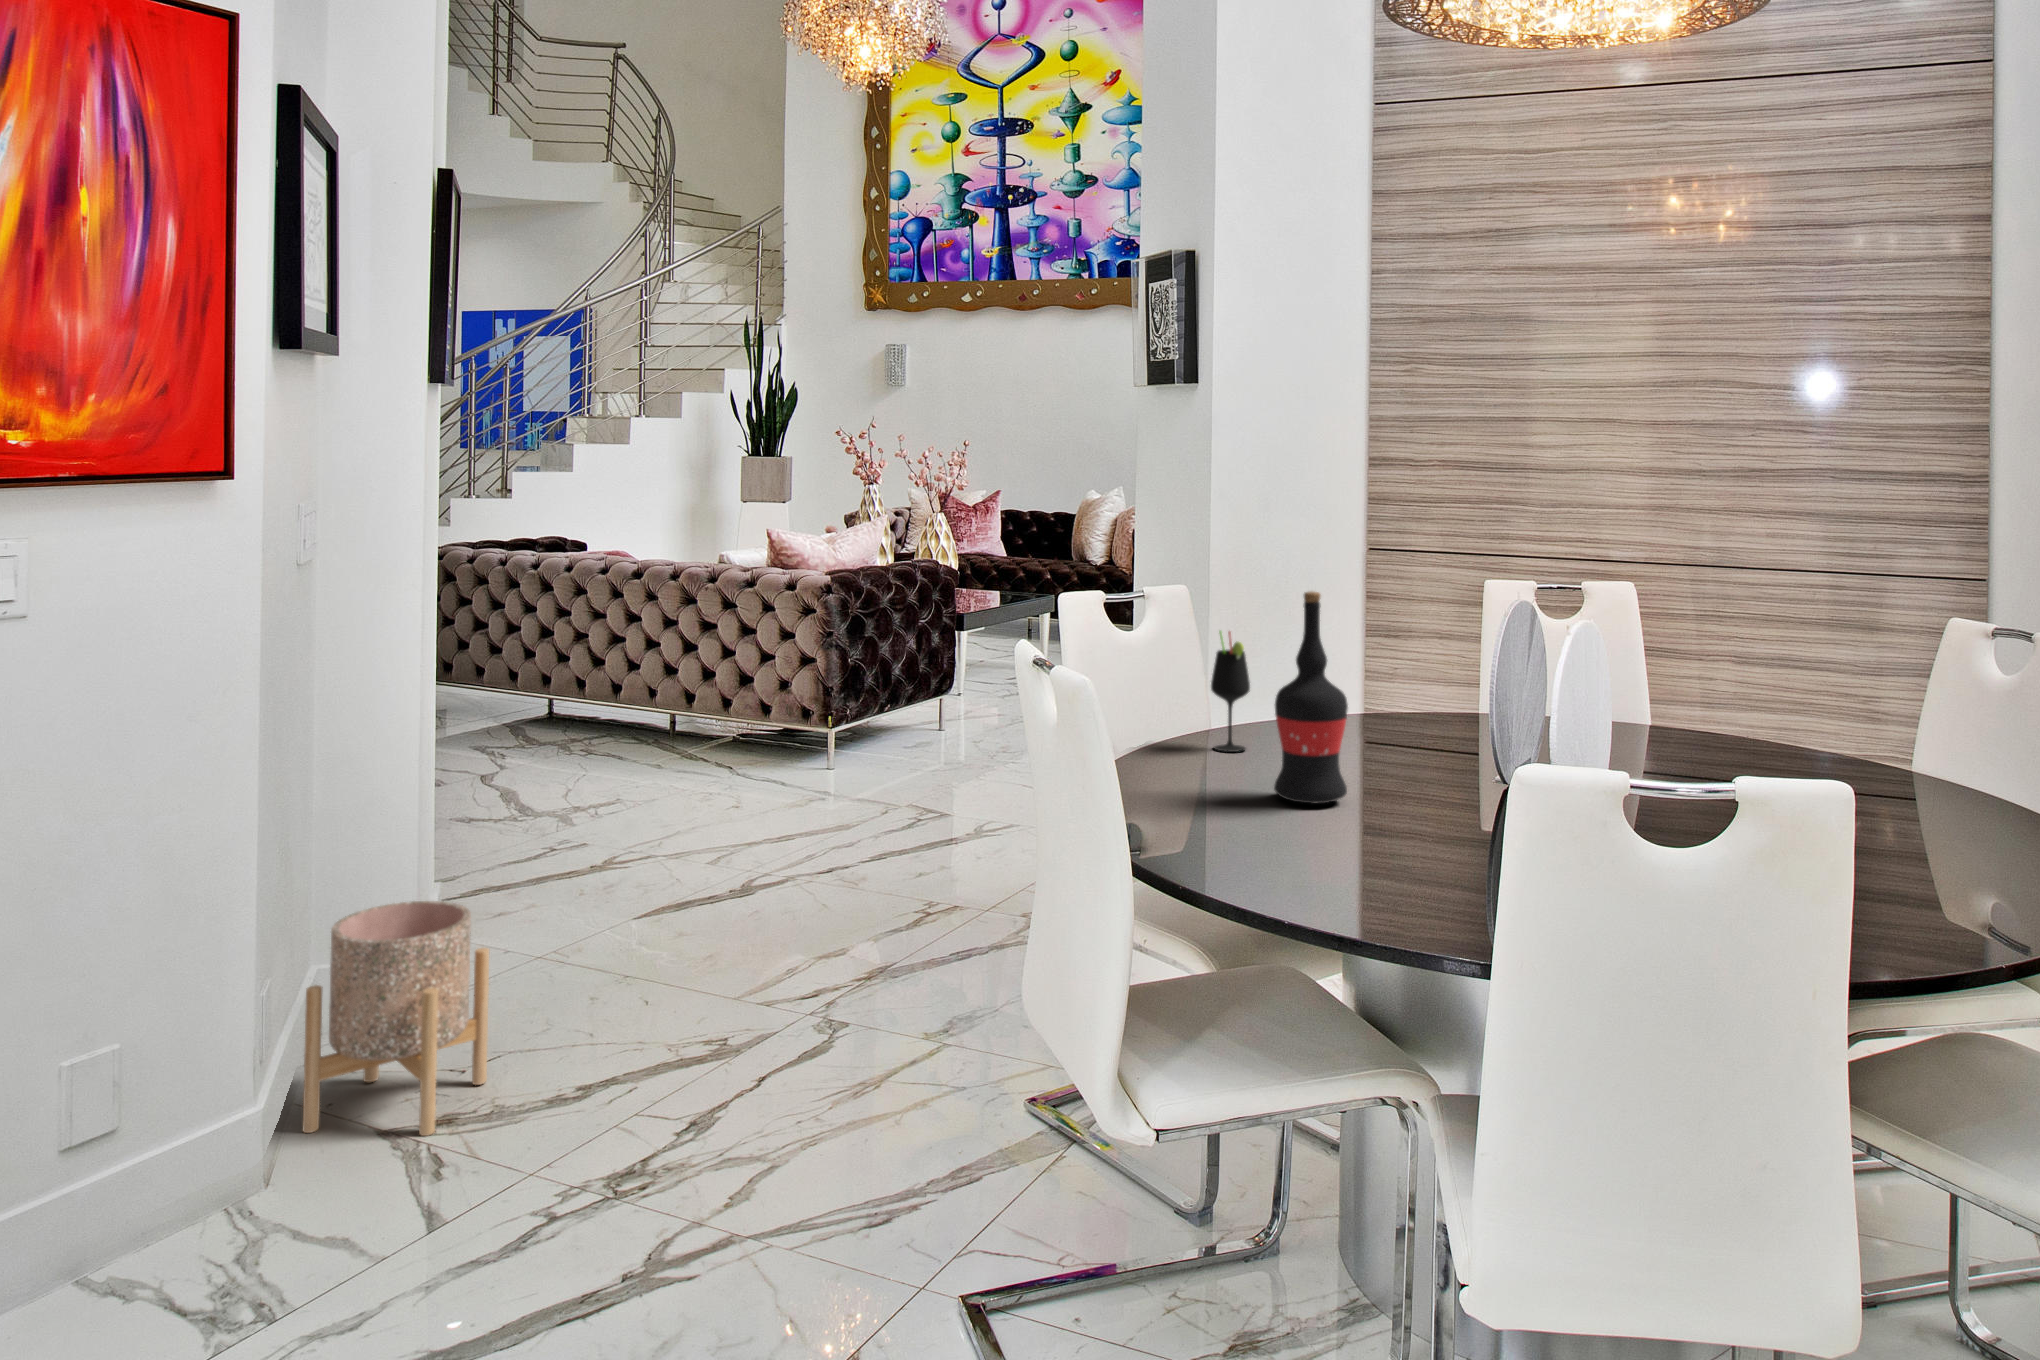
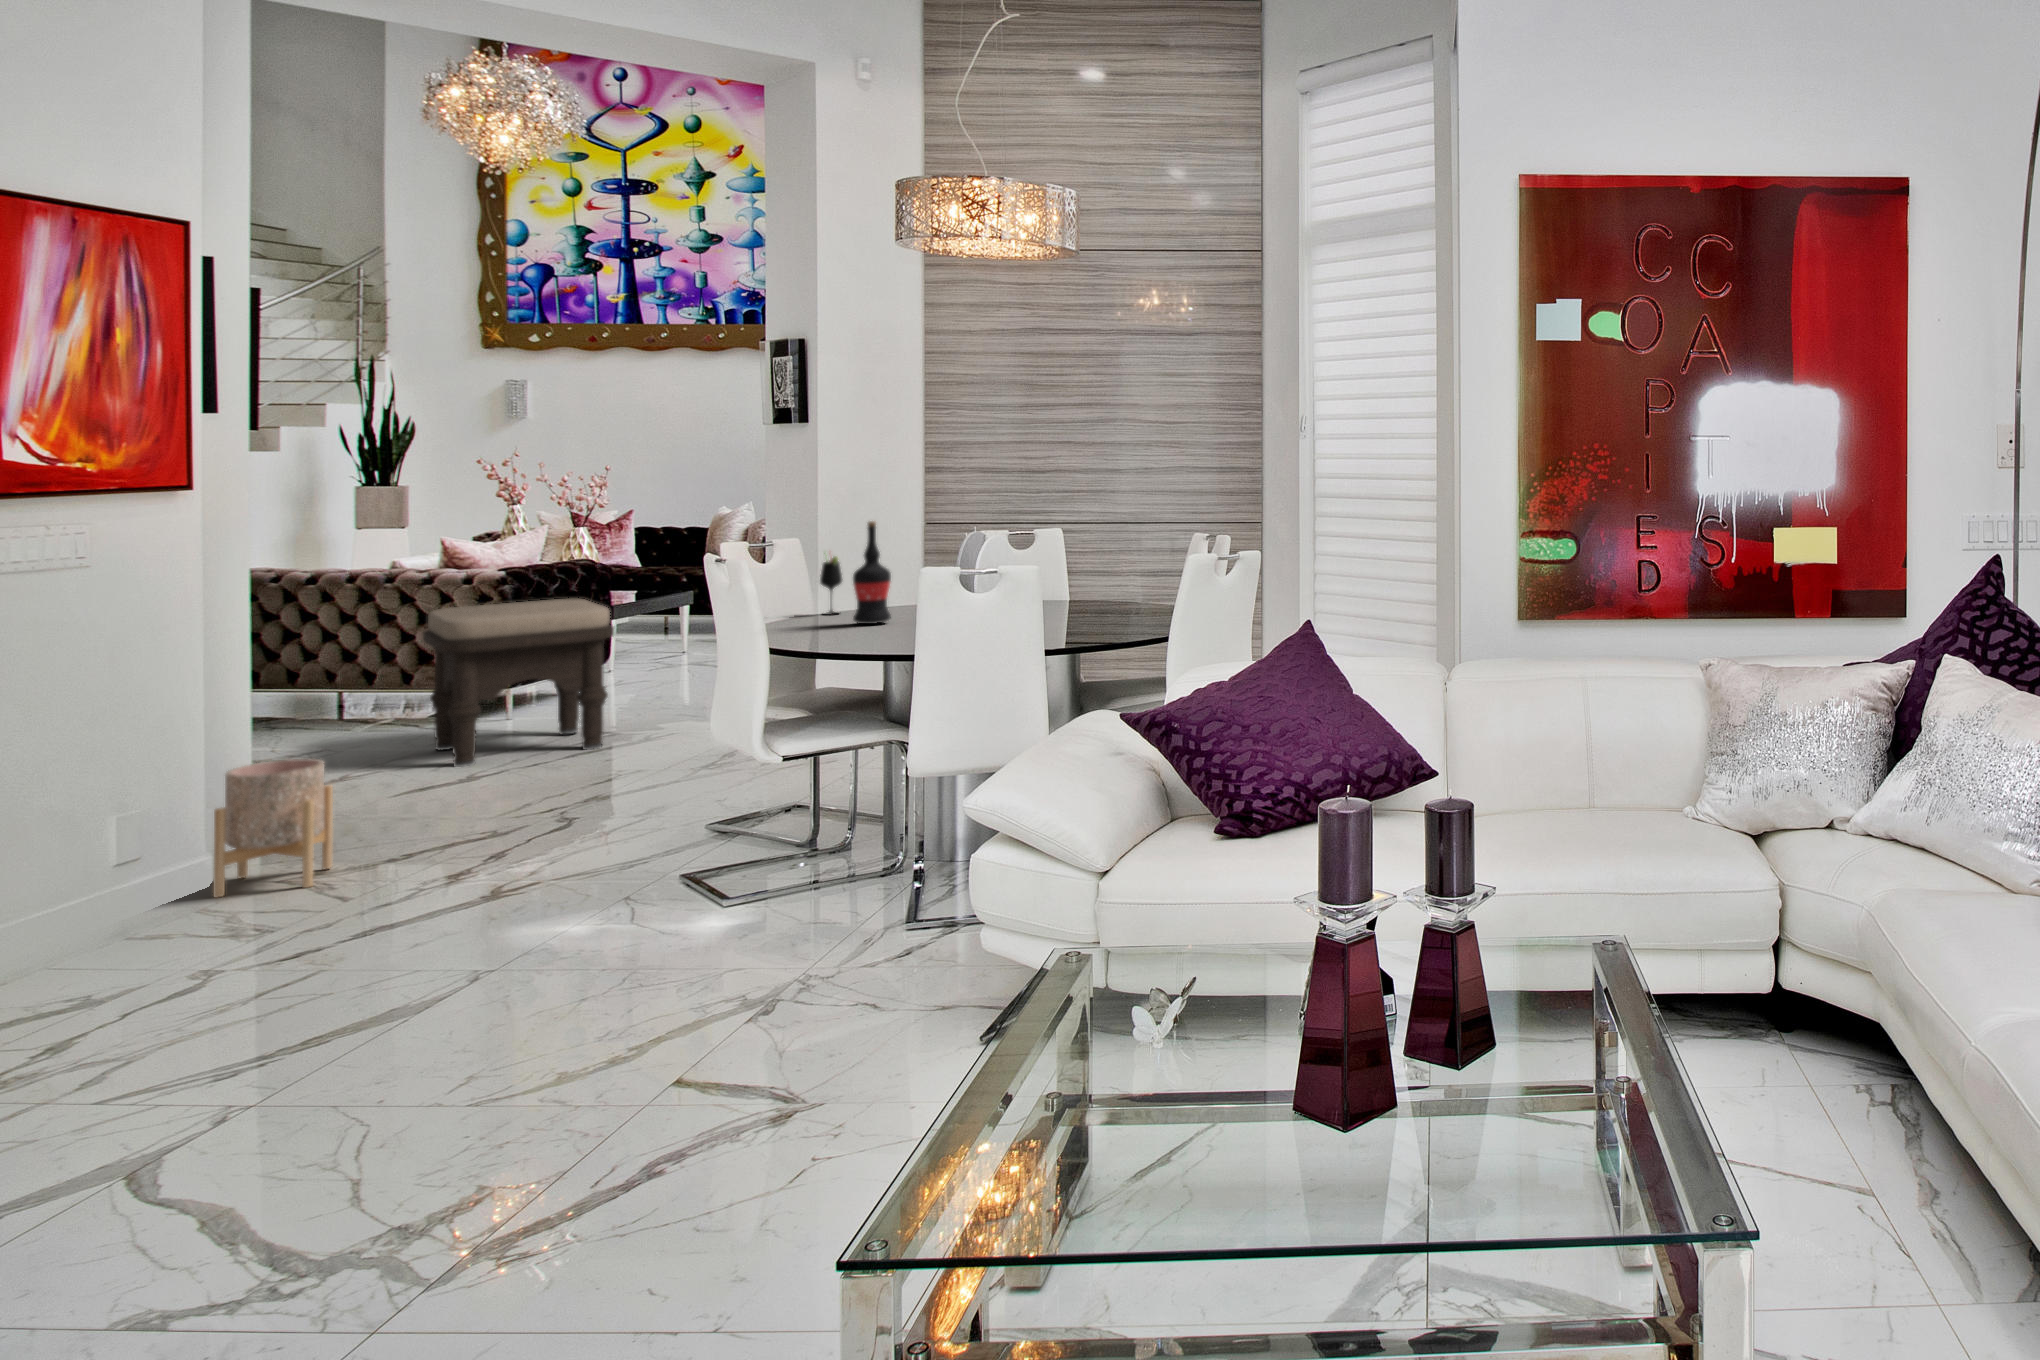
ottoman: none [728,621,942,850] -> present [423,598,614,767]

